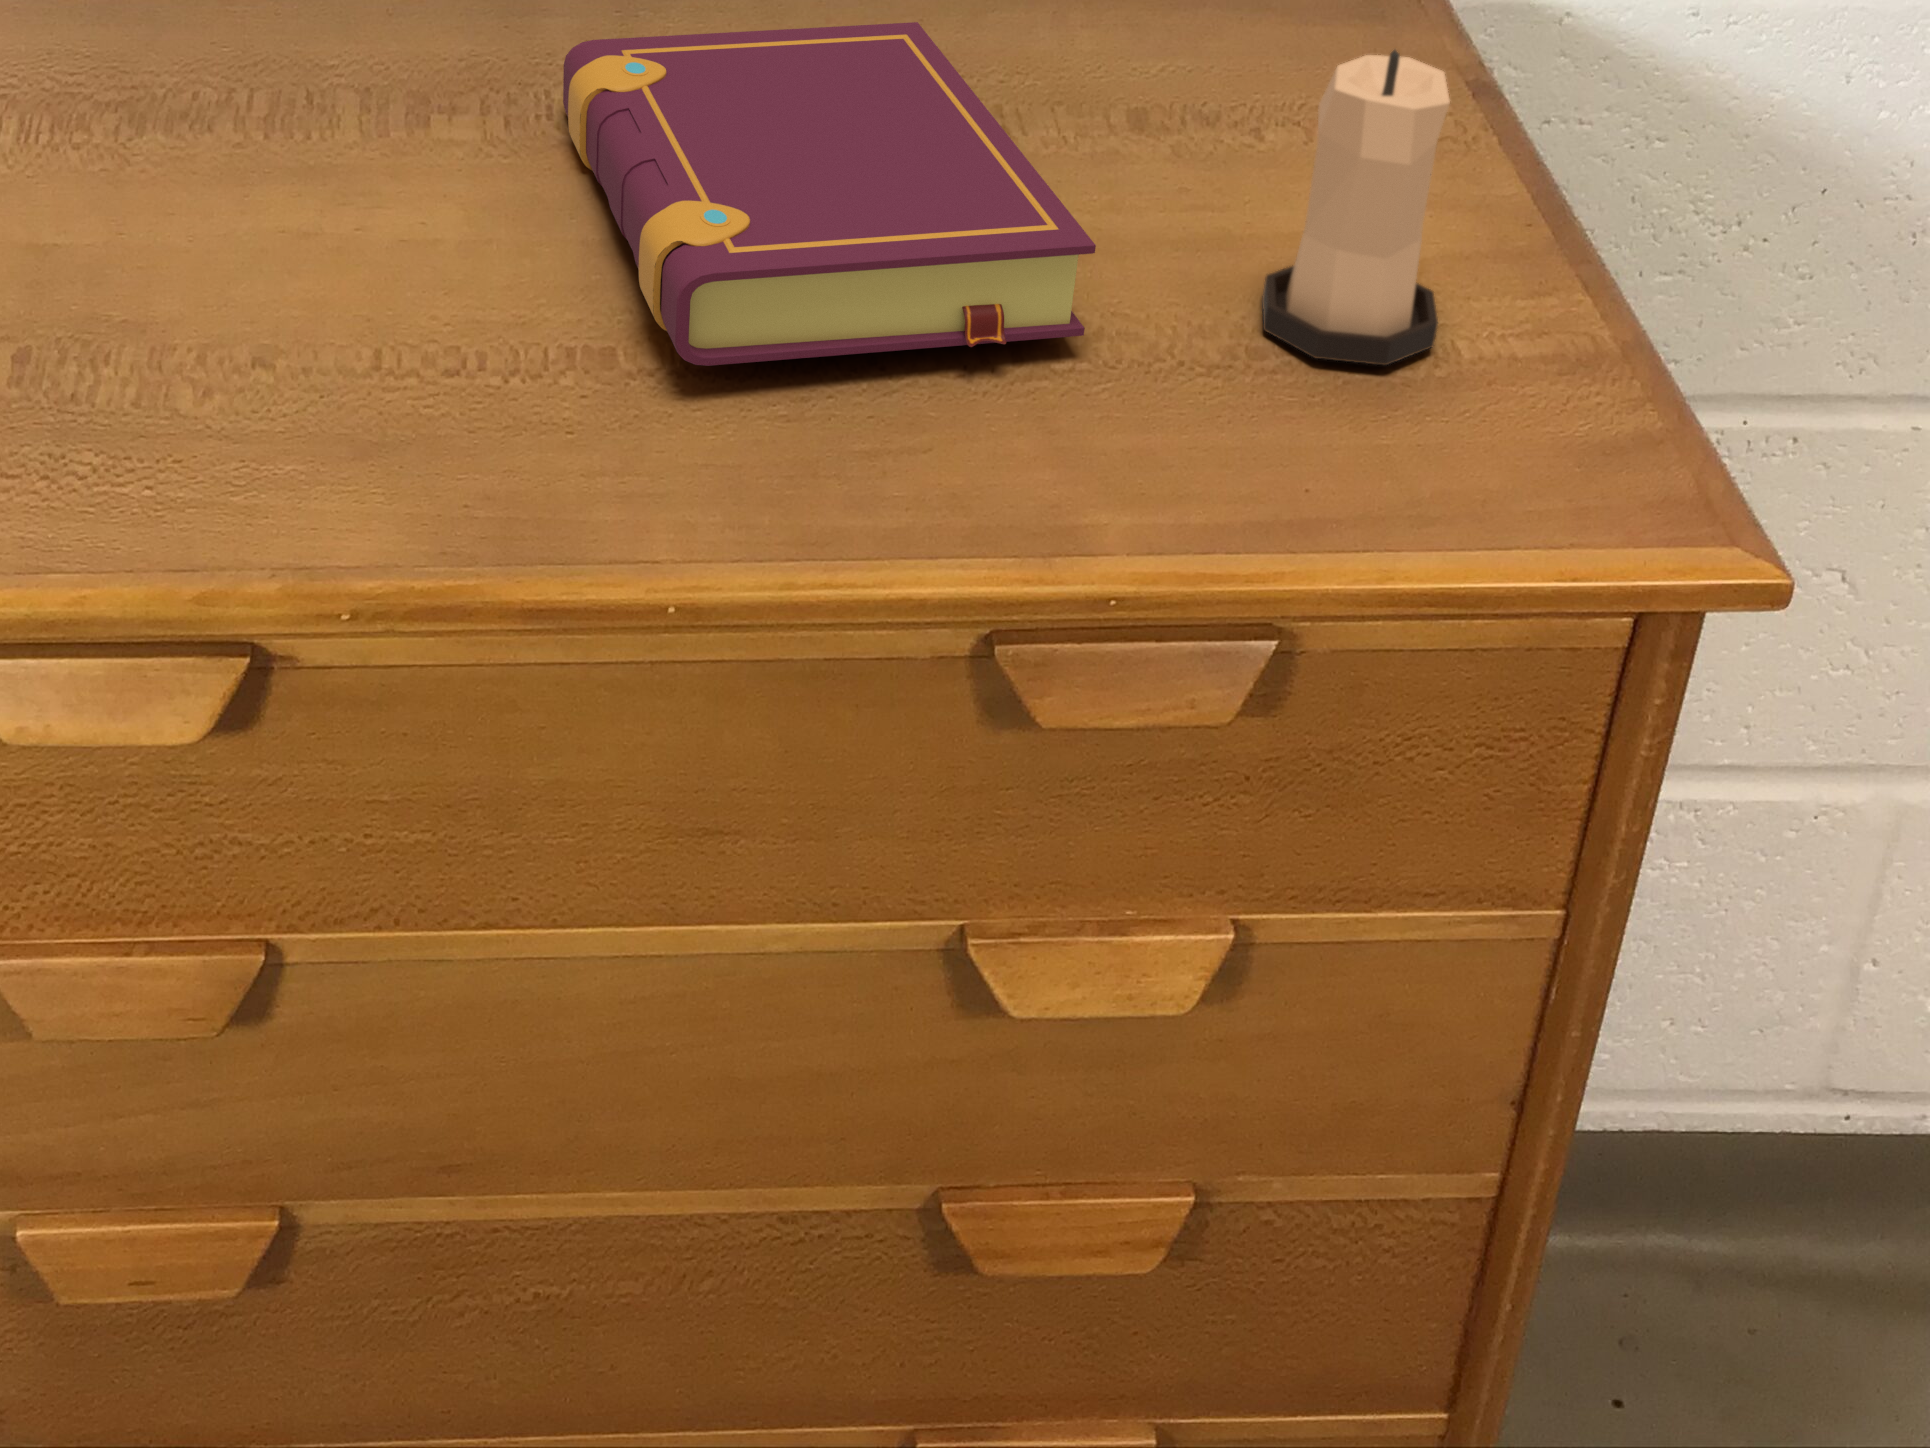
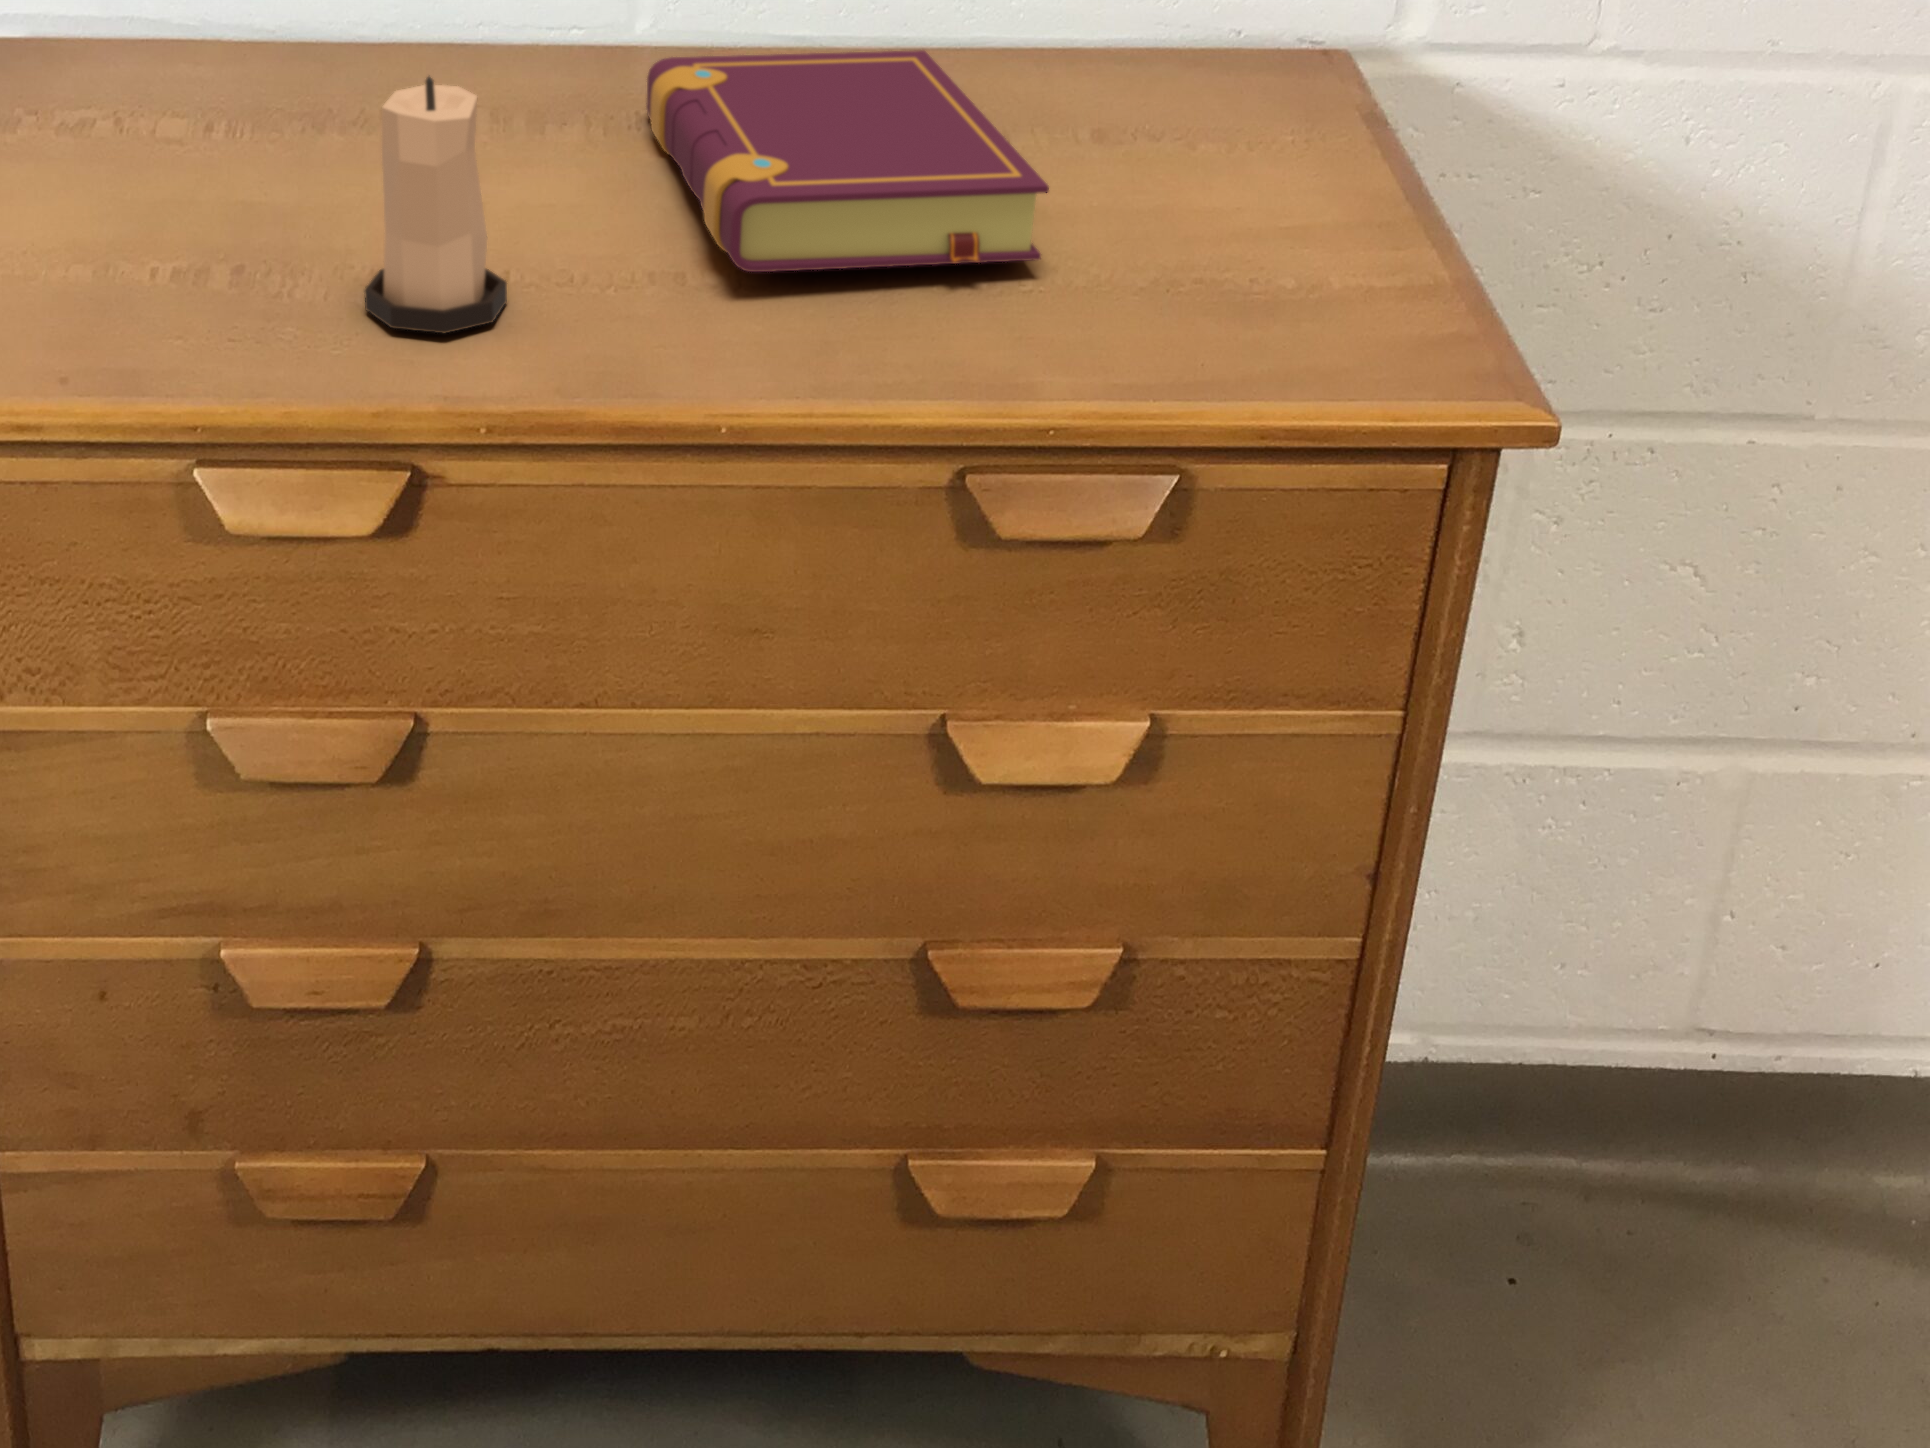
candle: present [1262,50,1450,365] -> present [364,77,507,333]

